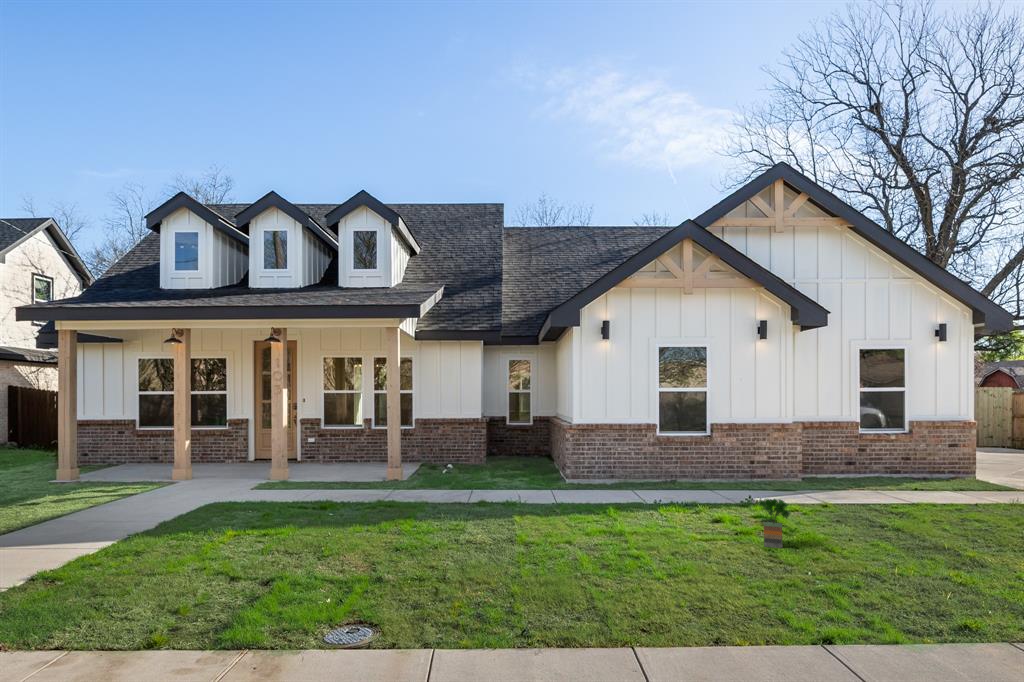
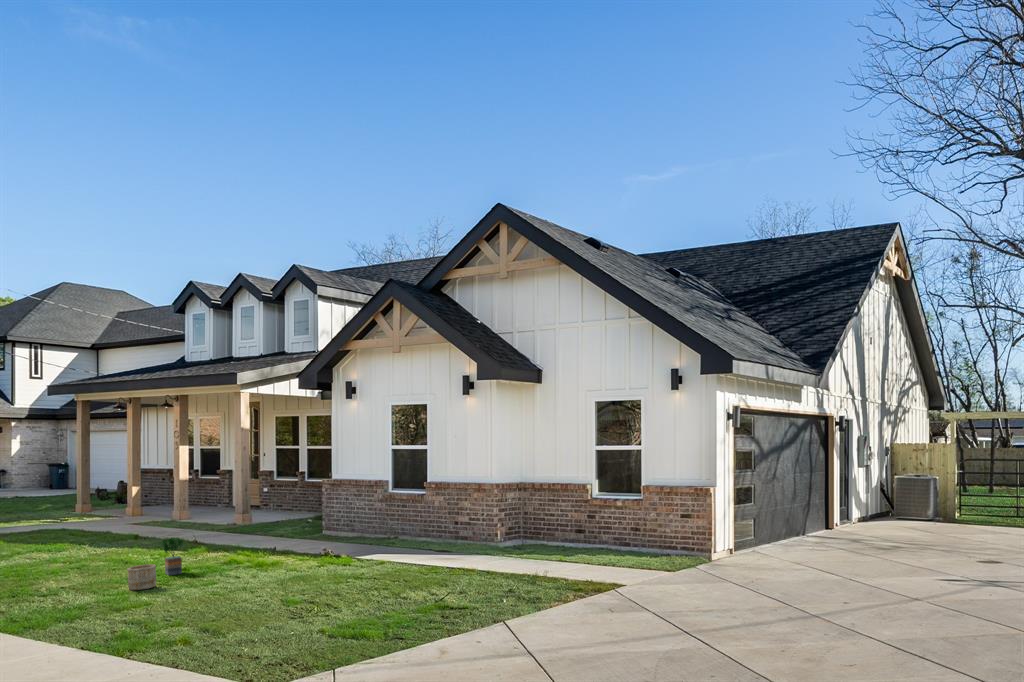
wooden bucket: none [853,535,895,574] -> present [127,564,156,590]

